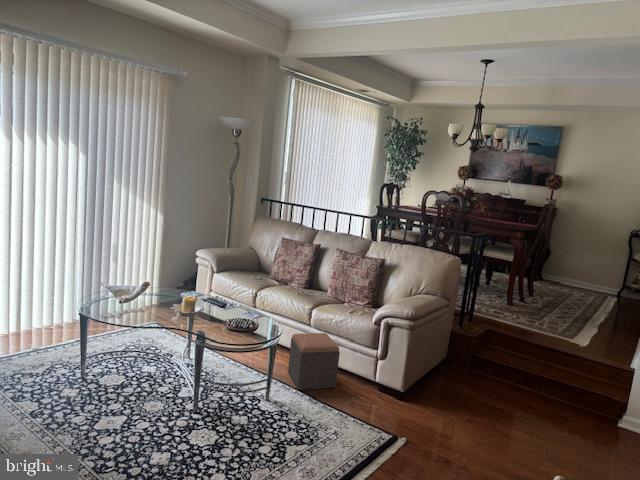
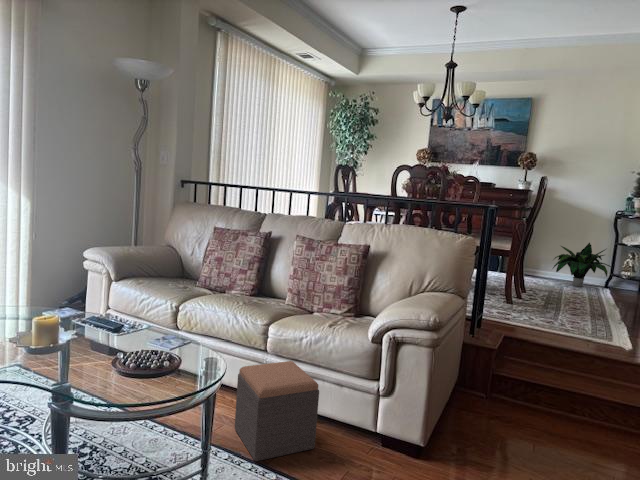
potted plant: none [569,256,627,294] -> present [553,243,611,287]

